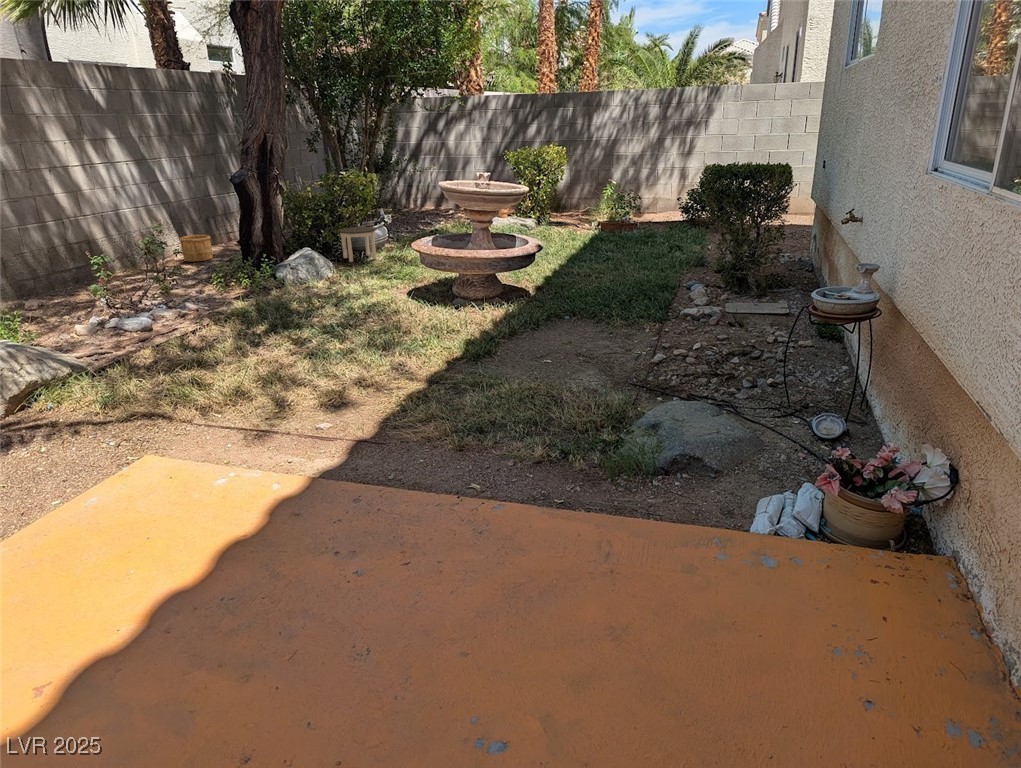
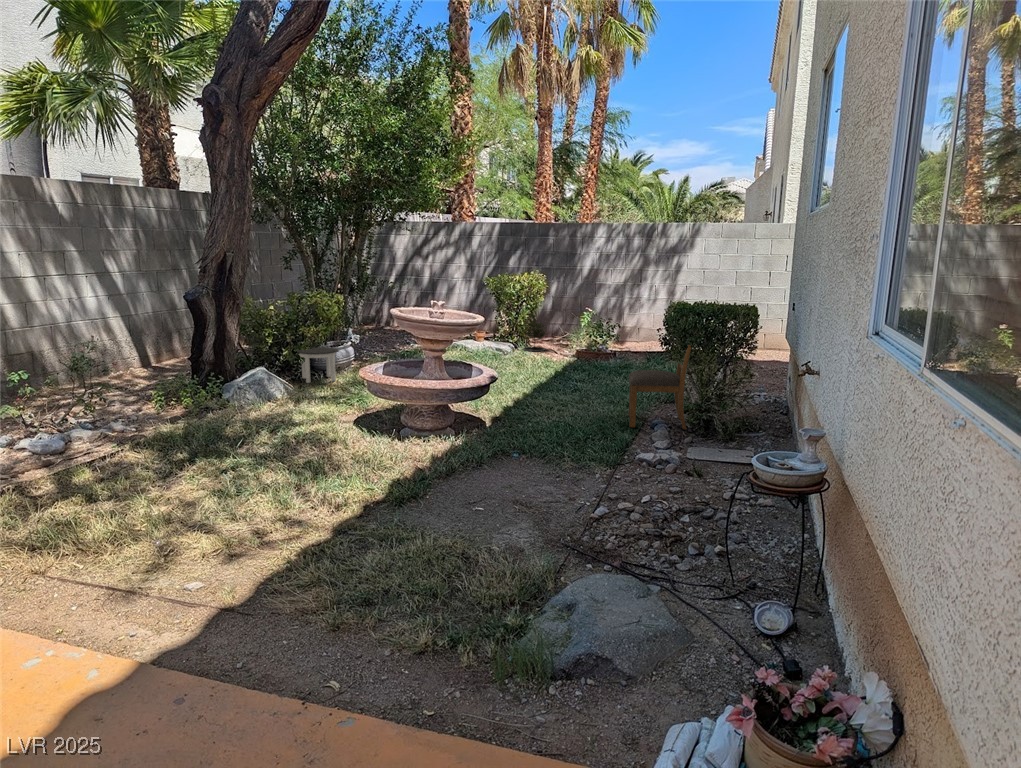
chair: none [663,184,734,289] -> present [628,345,691,429]
wooden bucket: present [179,235,213,262] -> none [134,349,168,376]

